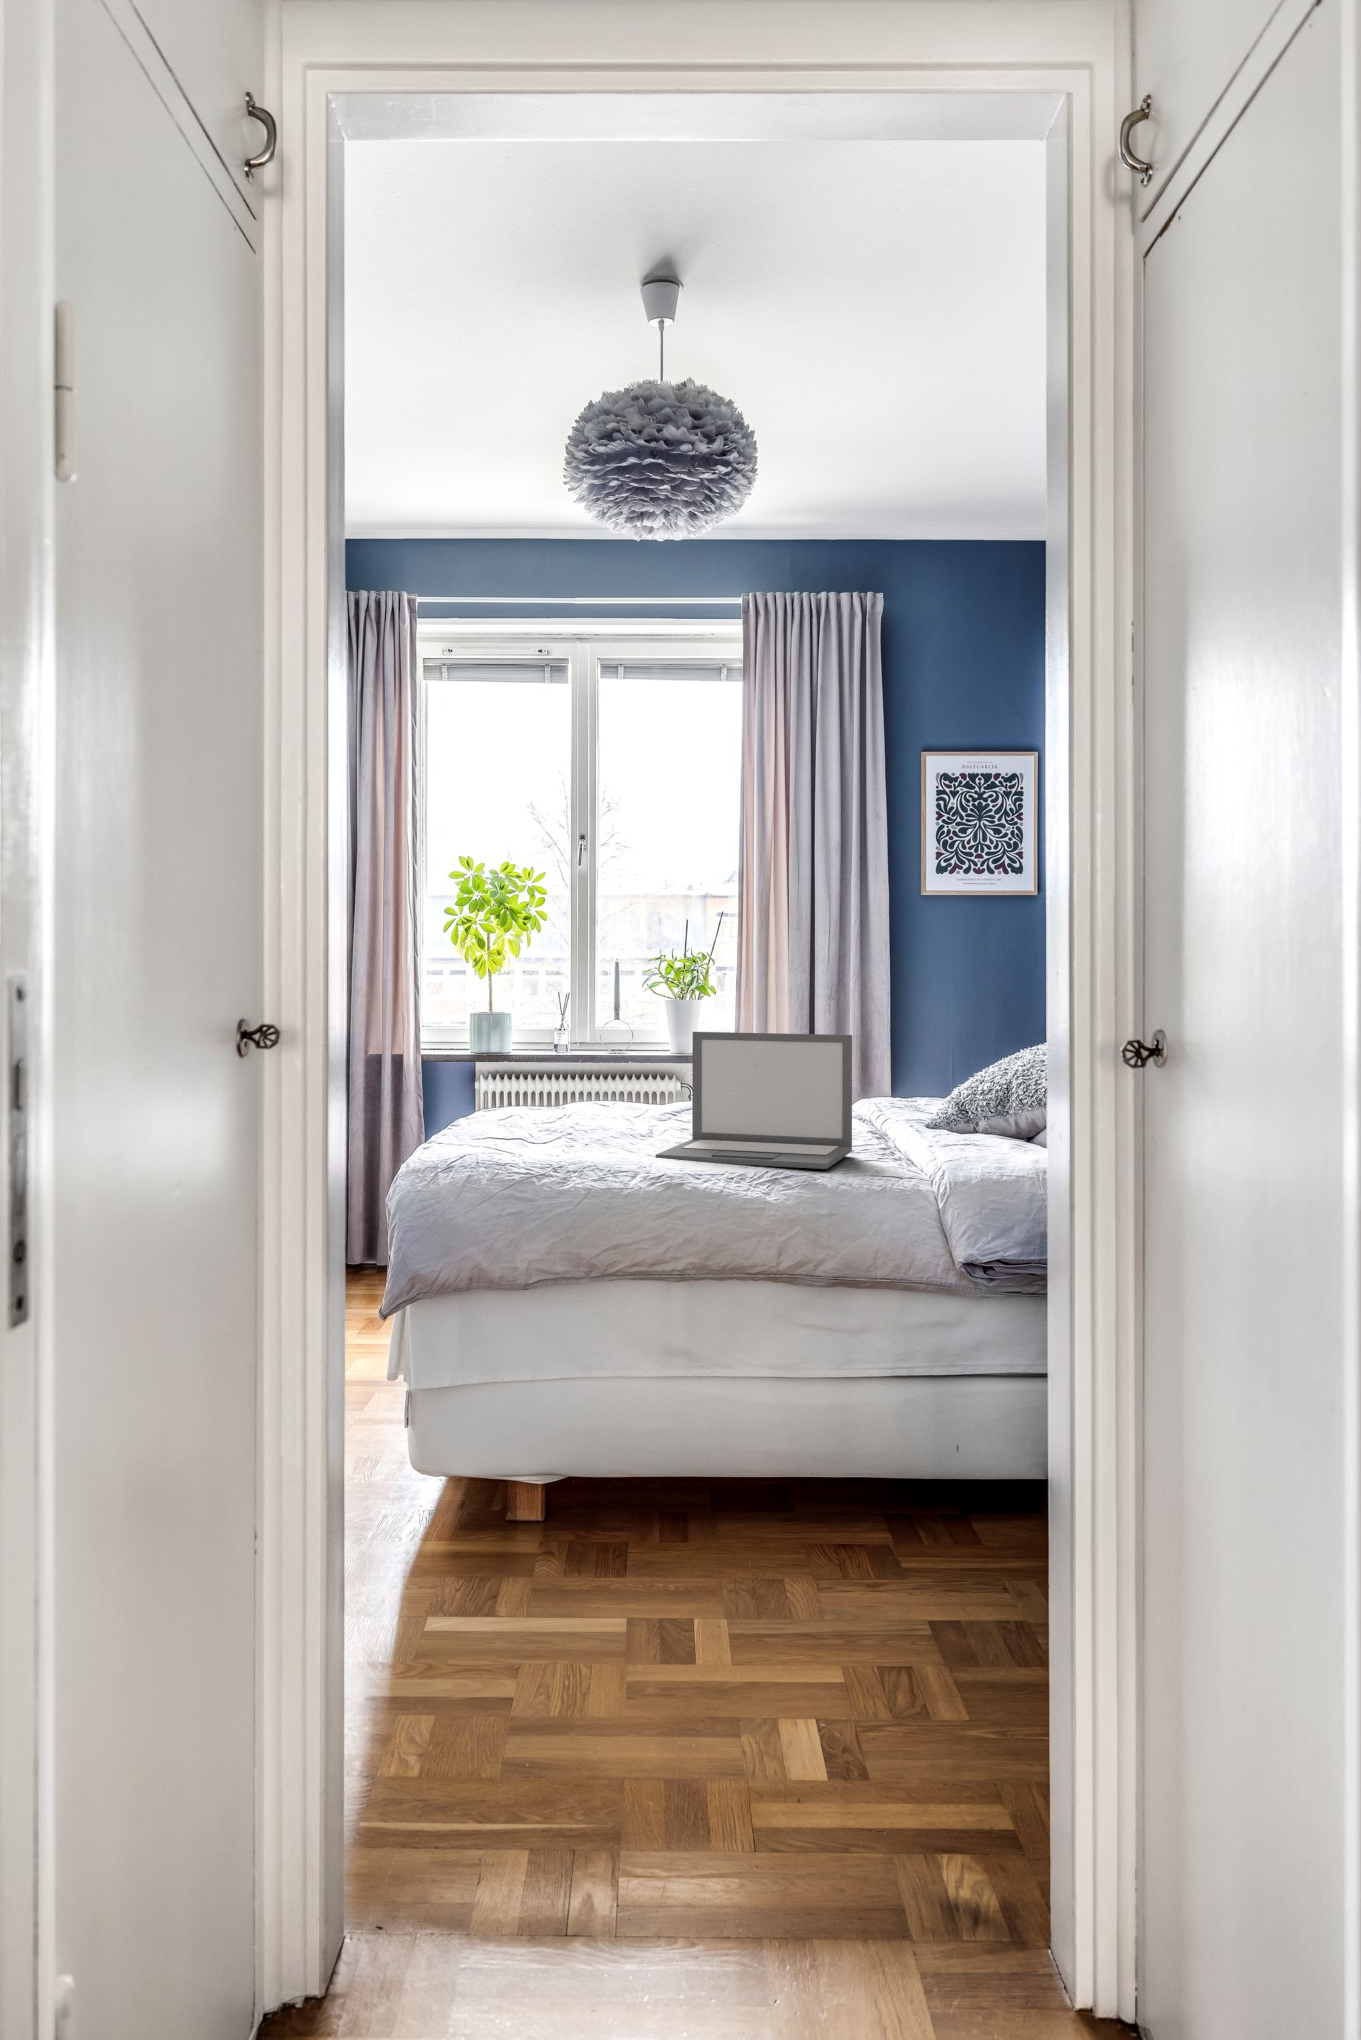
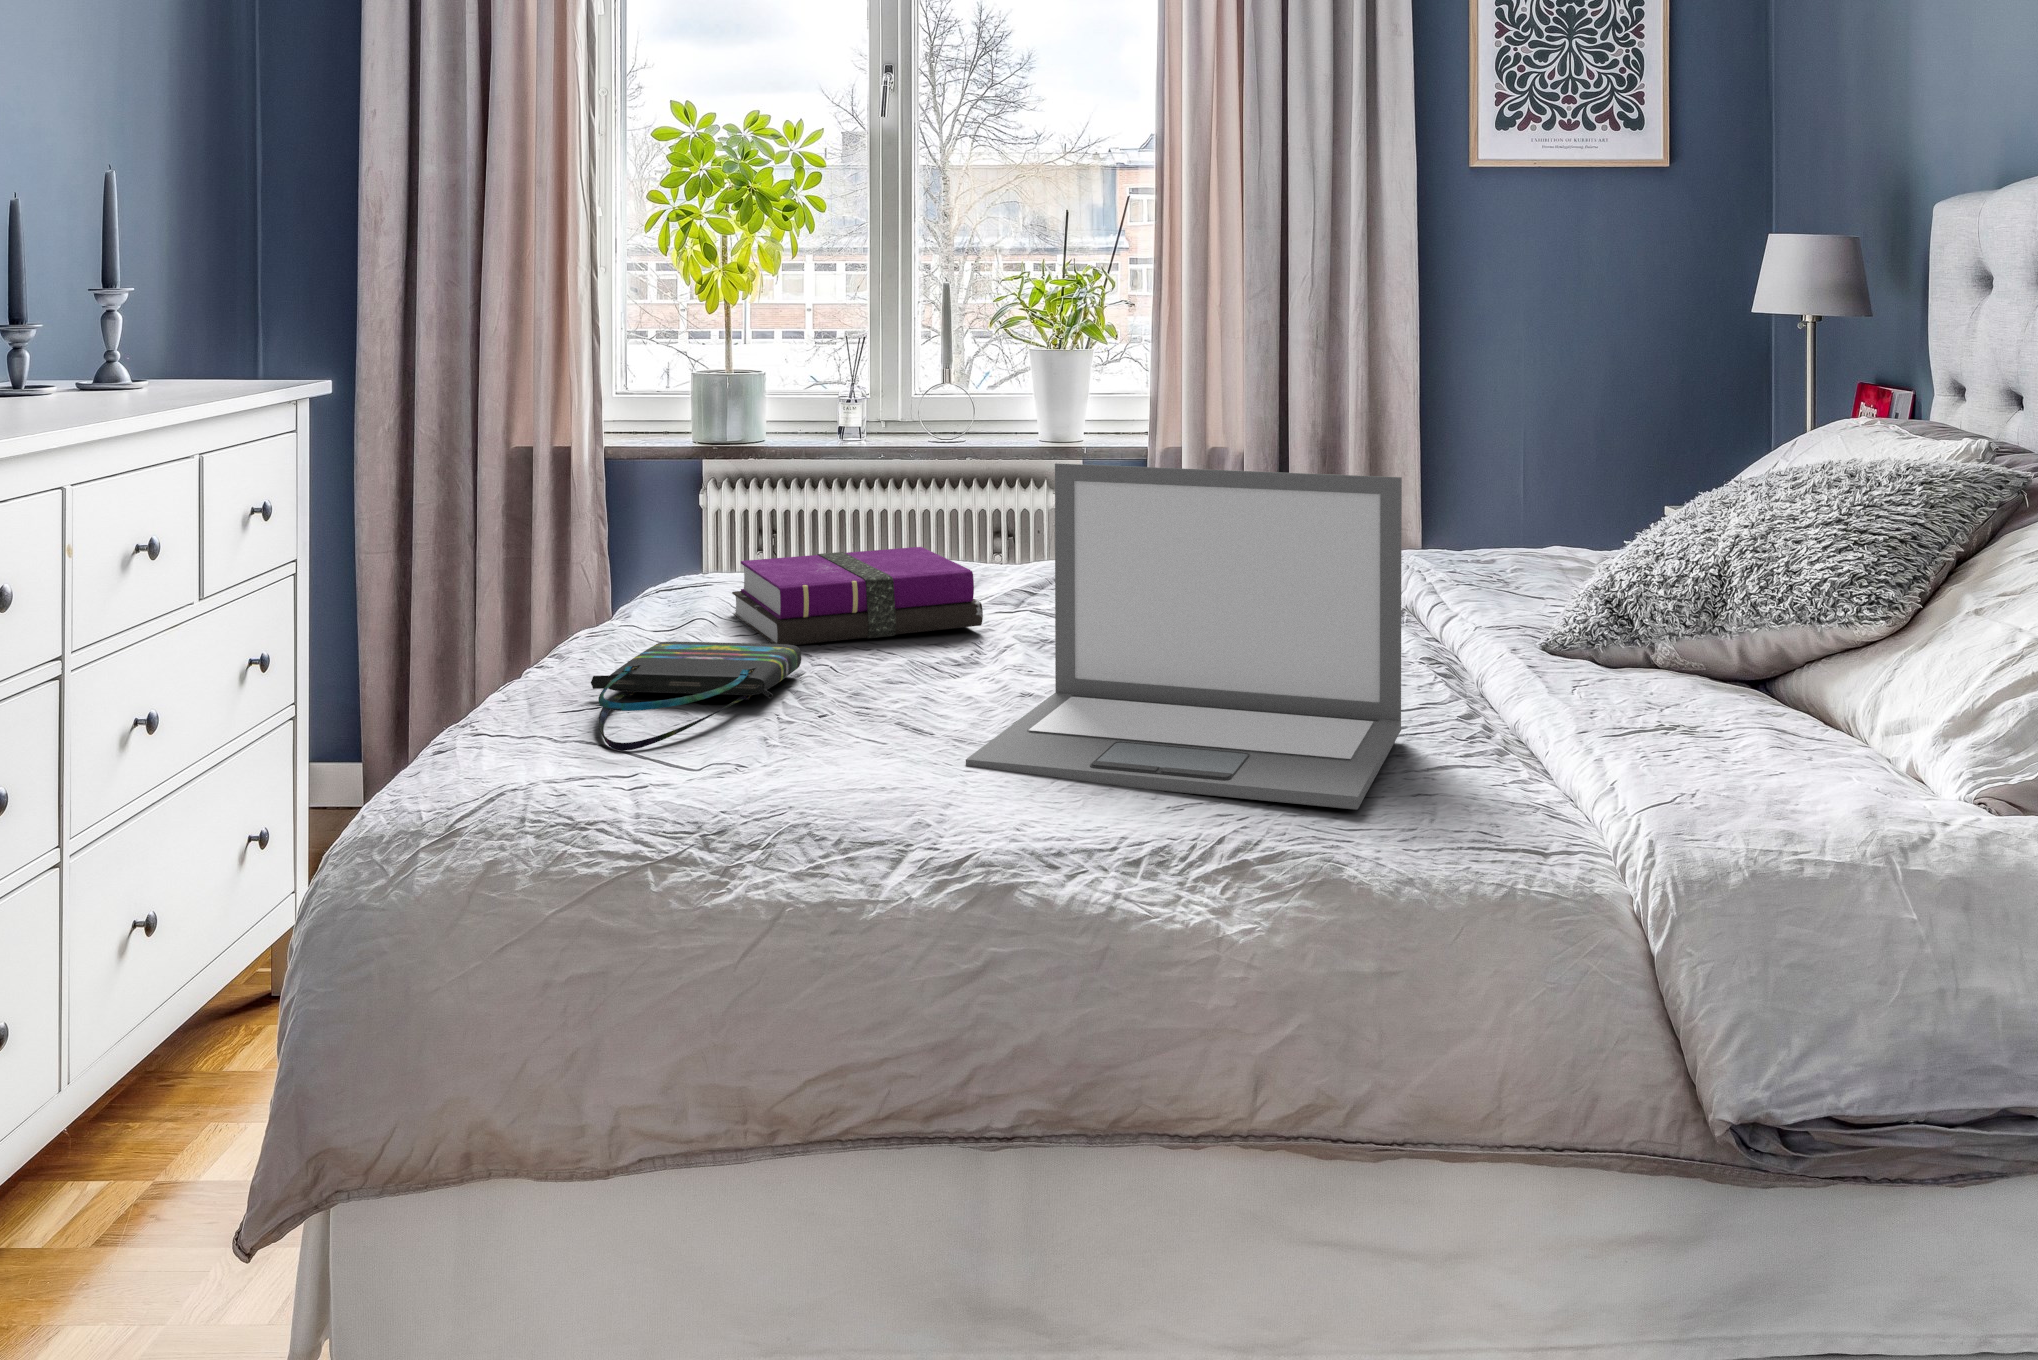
notebook: none [527,1087,653,1127] -> present [732,547,983,645]
tote bag: none [479,1118,571,1150] -> present [591,641,801,751]

